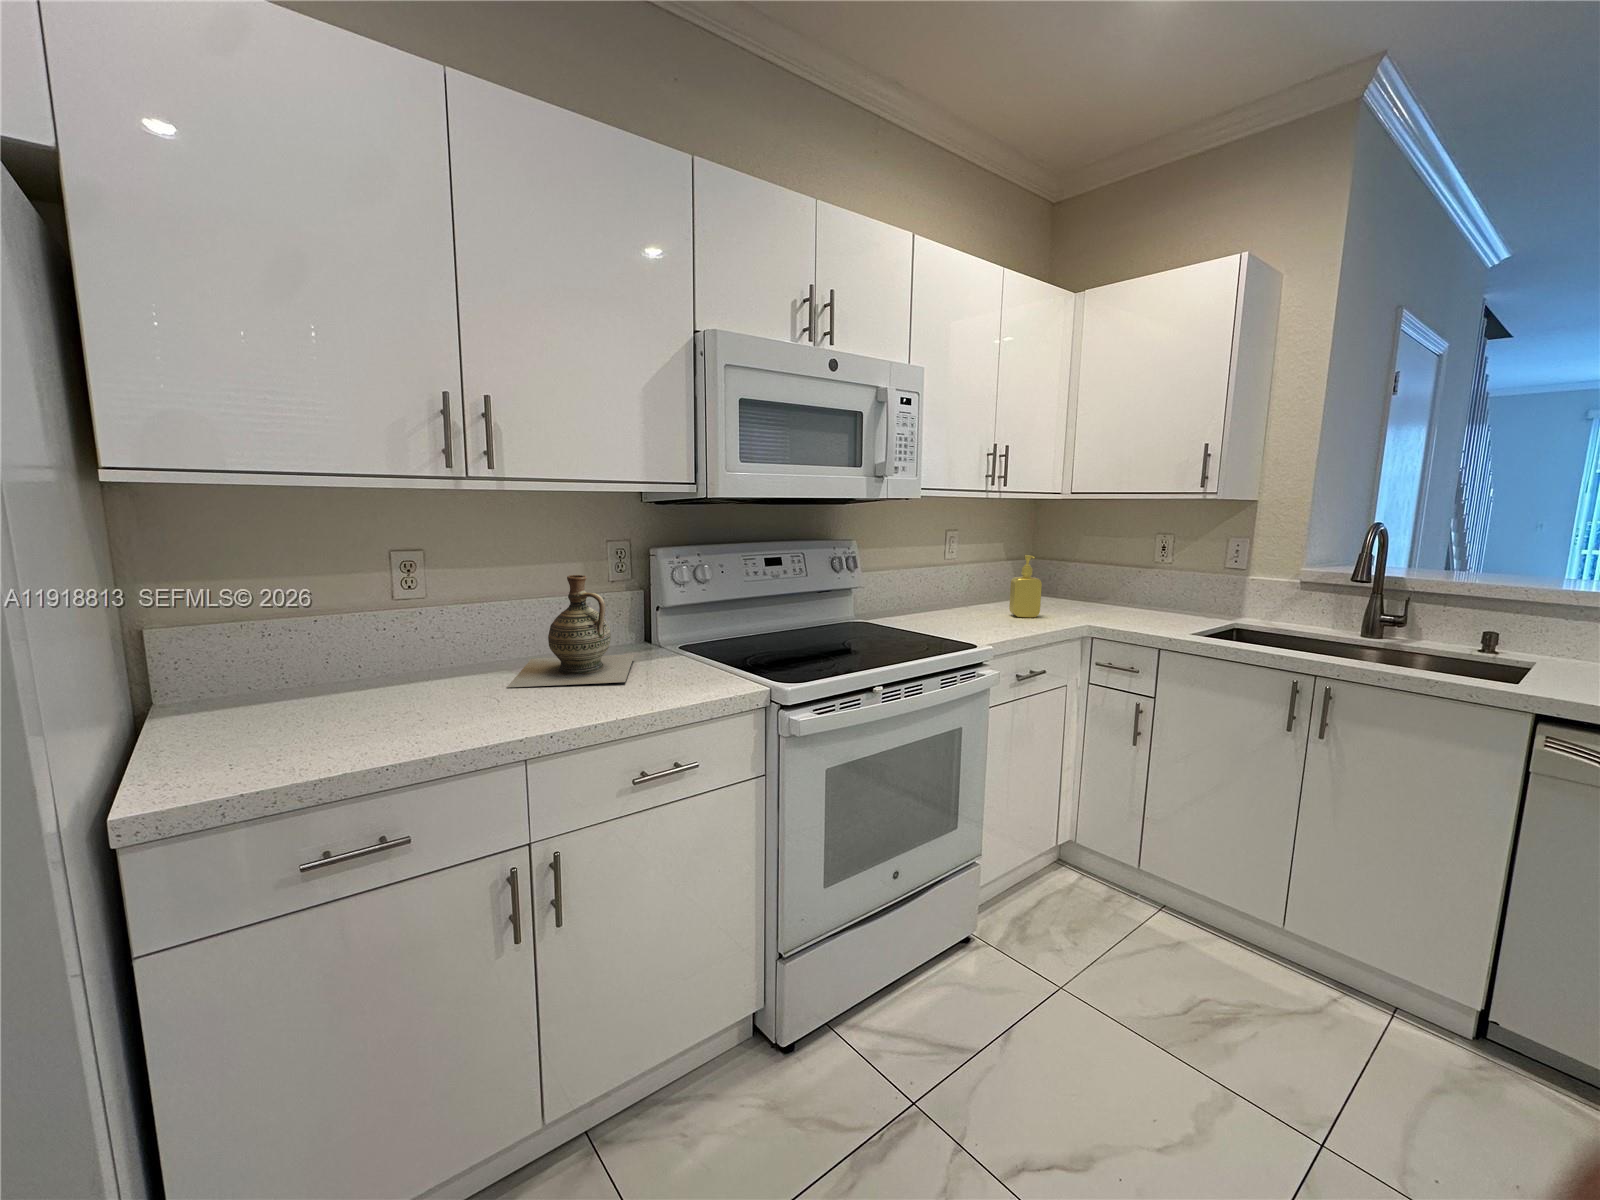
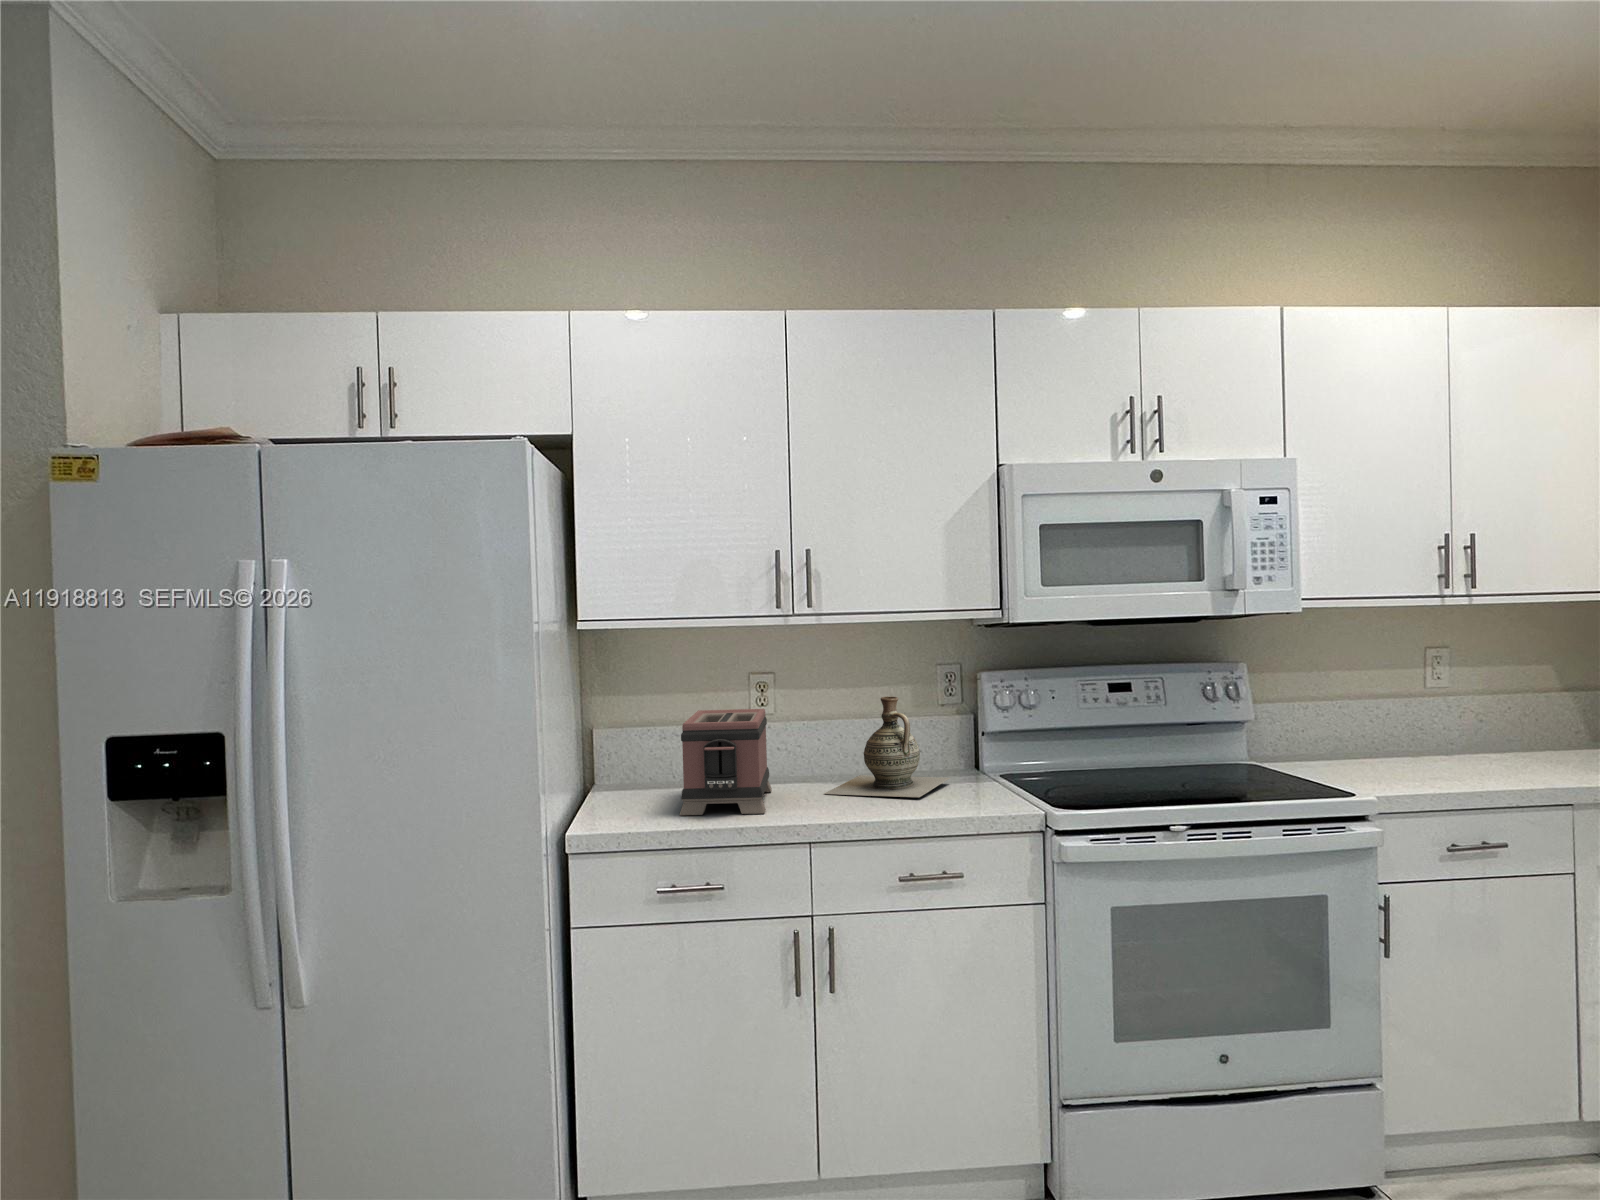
soap dispenser: present [1009,555,1042,617] -> none [1507,684,1554,775]
toaster: none [318,594,453,747] -> present [680,709,772,815]

